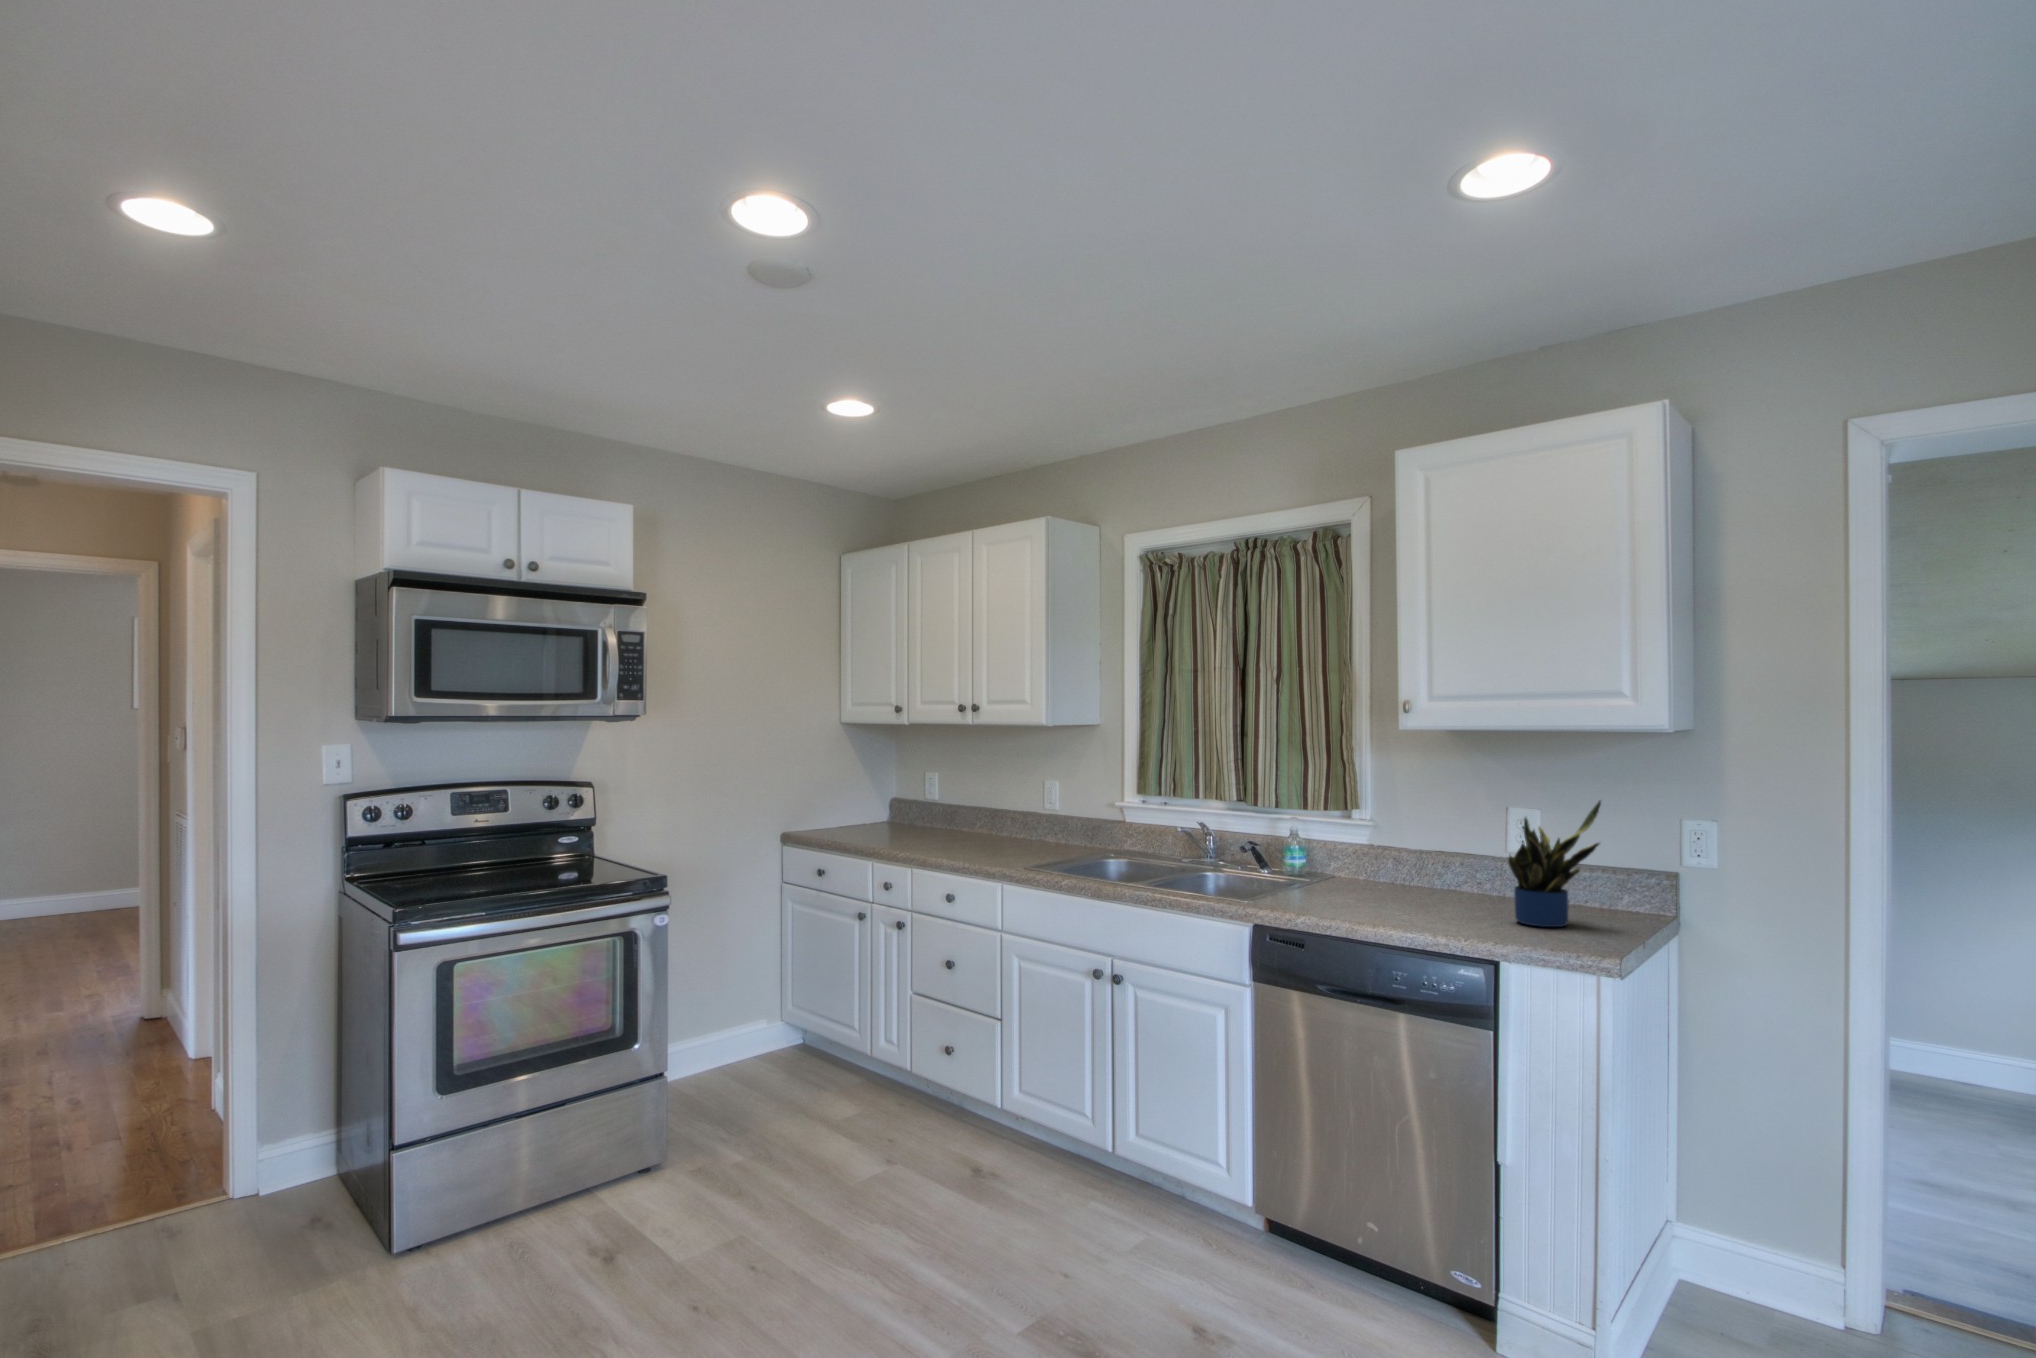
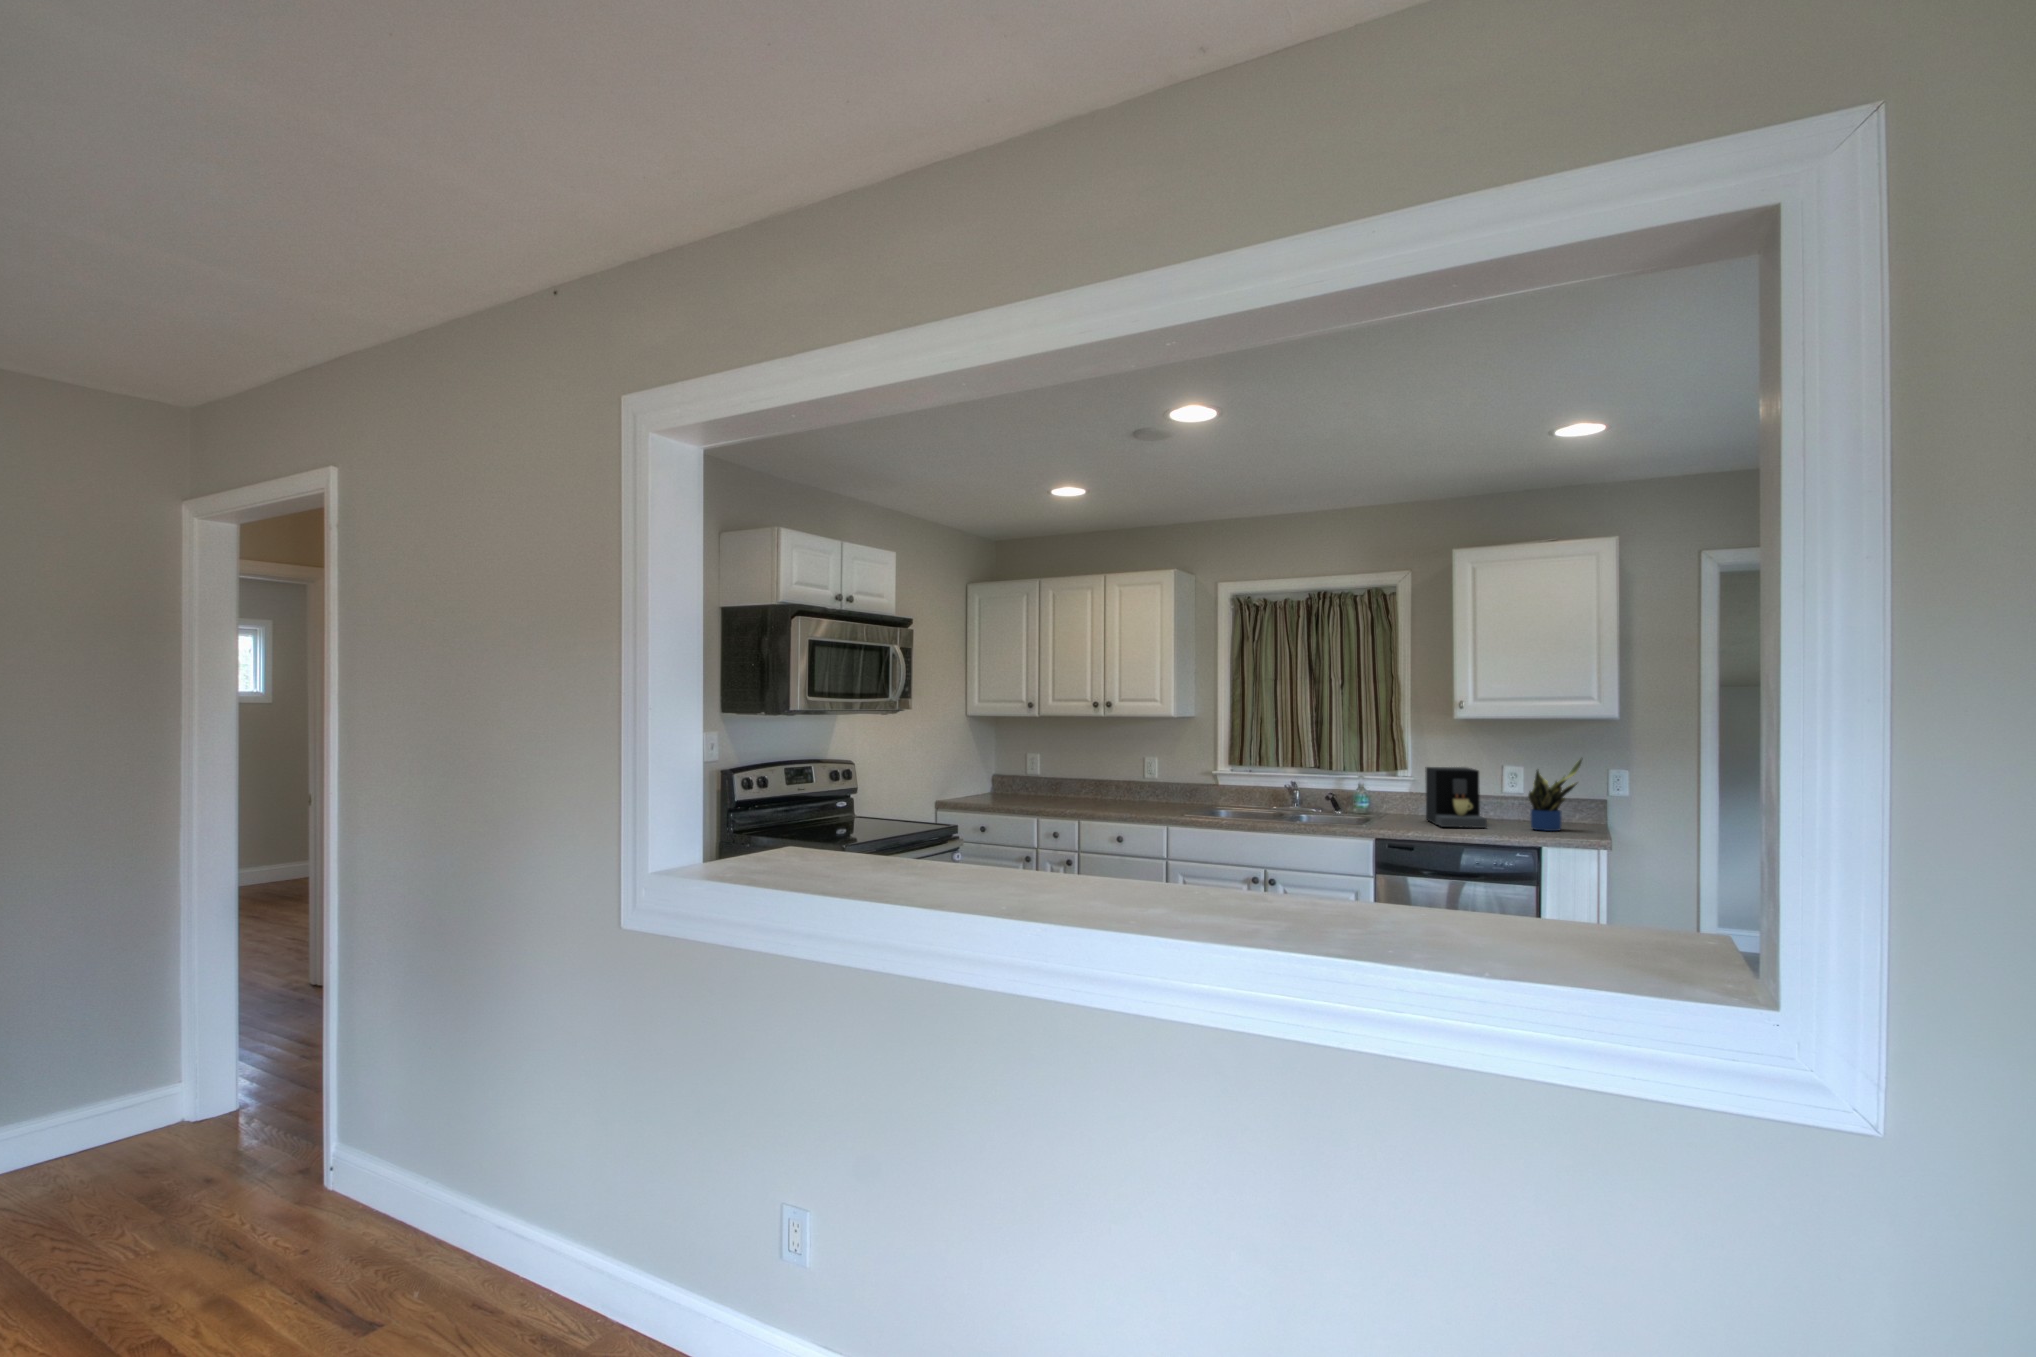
coffee maker: none [1366,805,1448,913] -> present [1425,767,1487,828]

